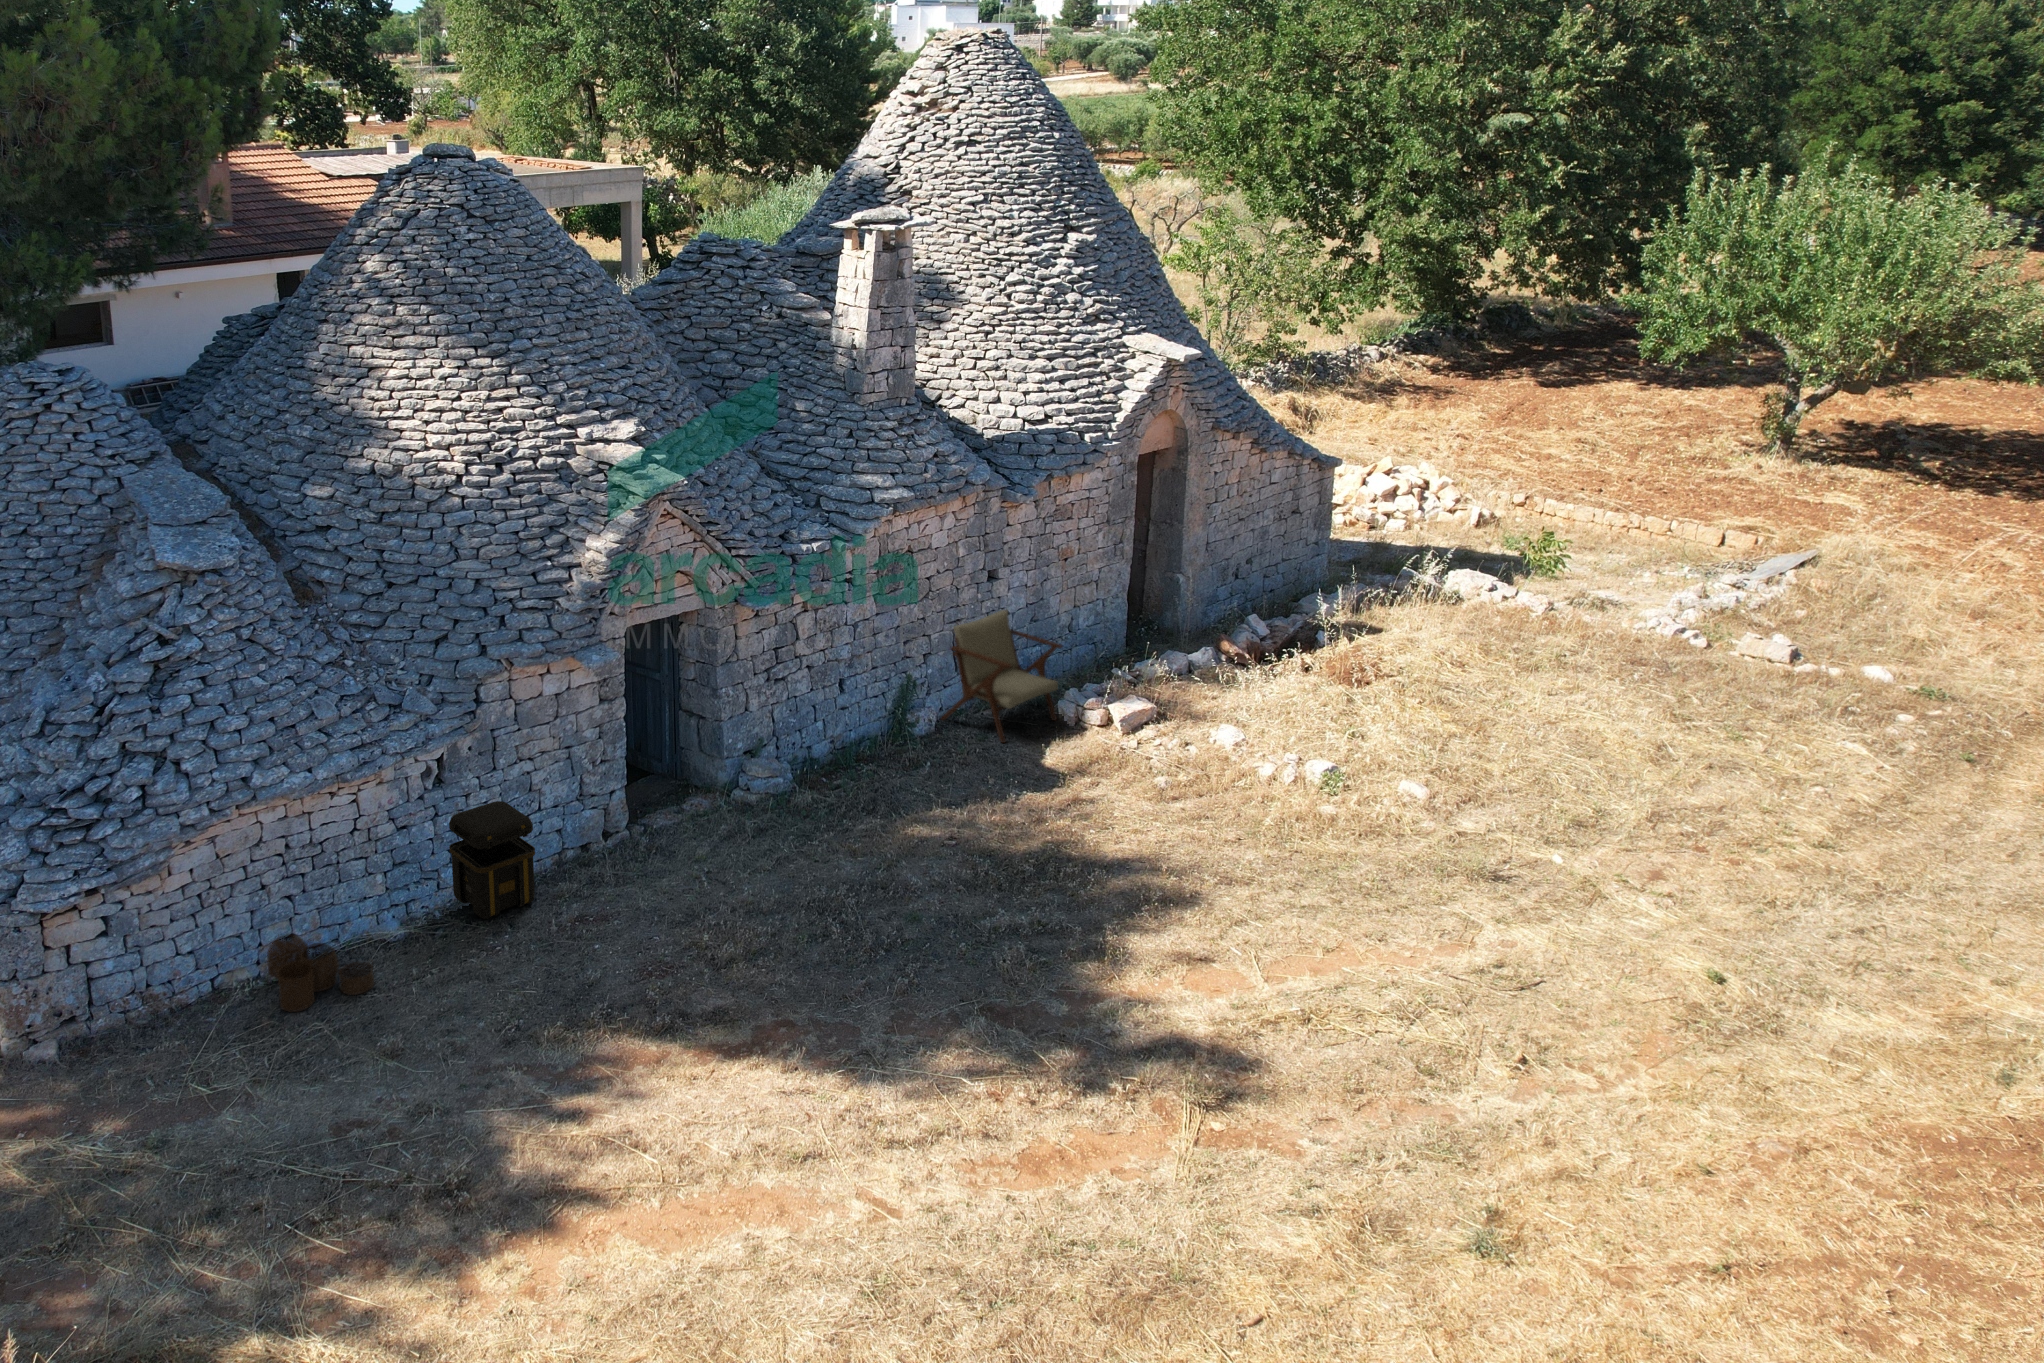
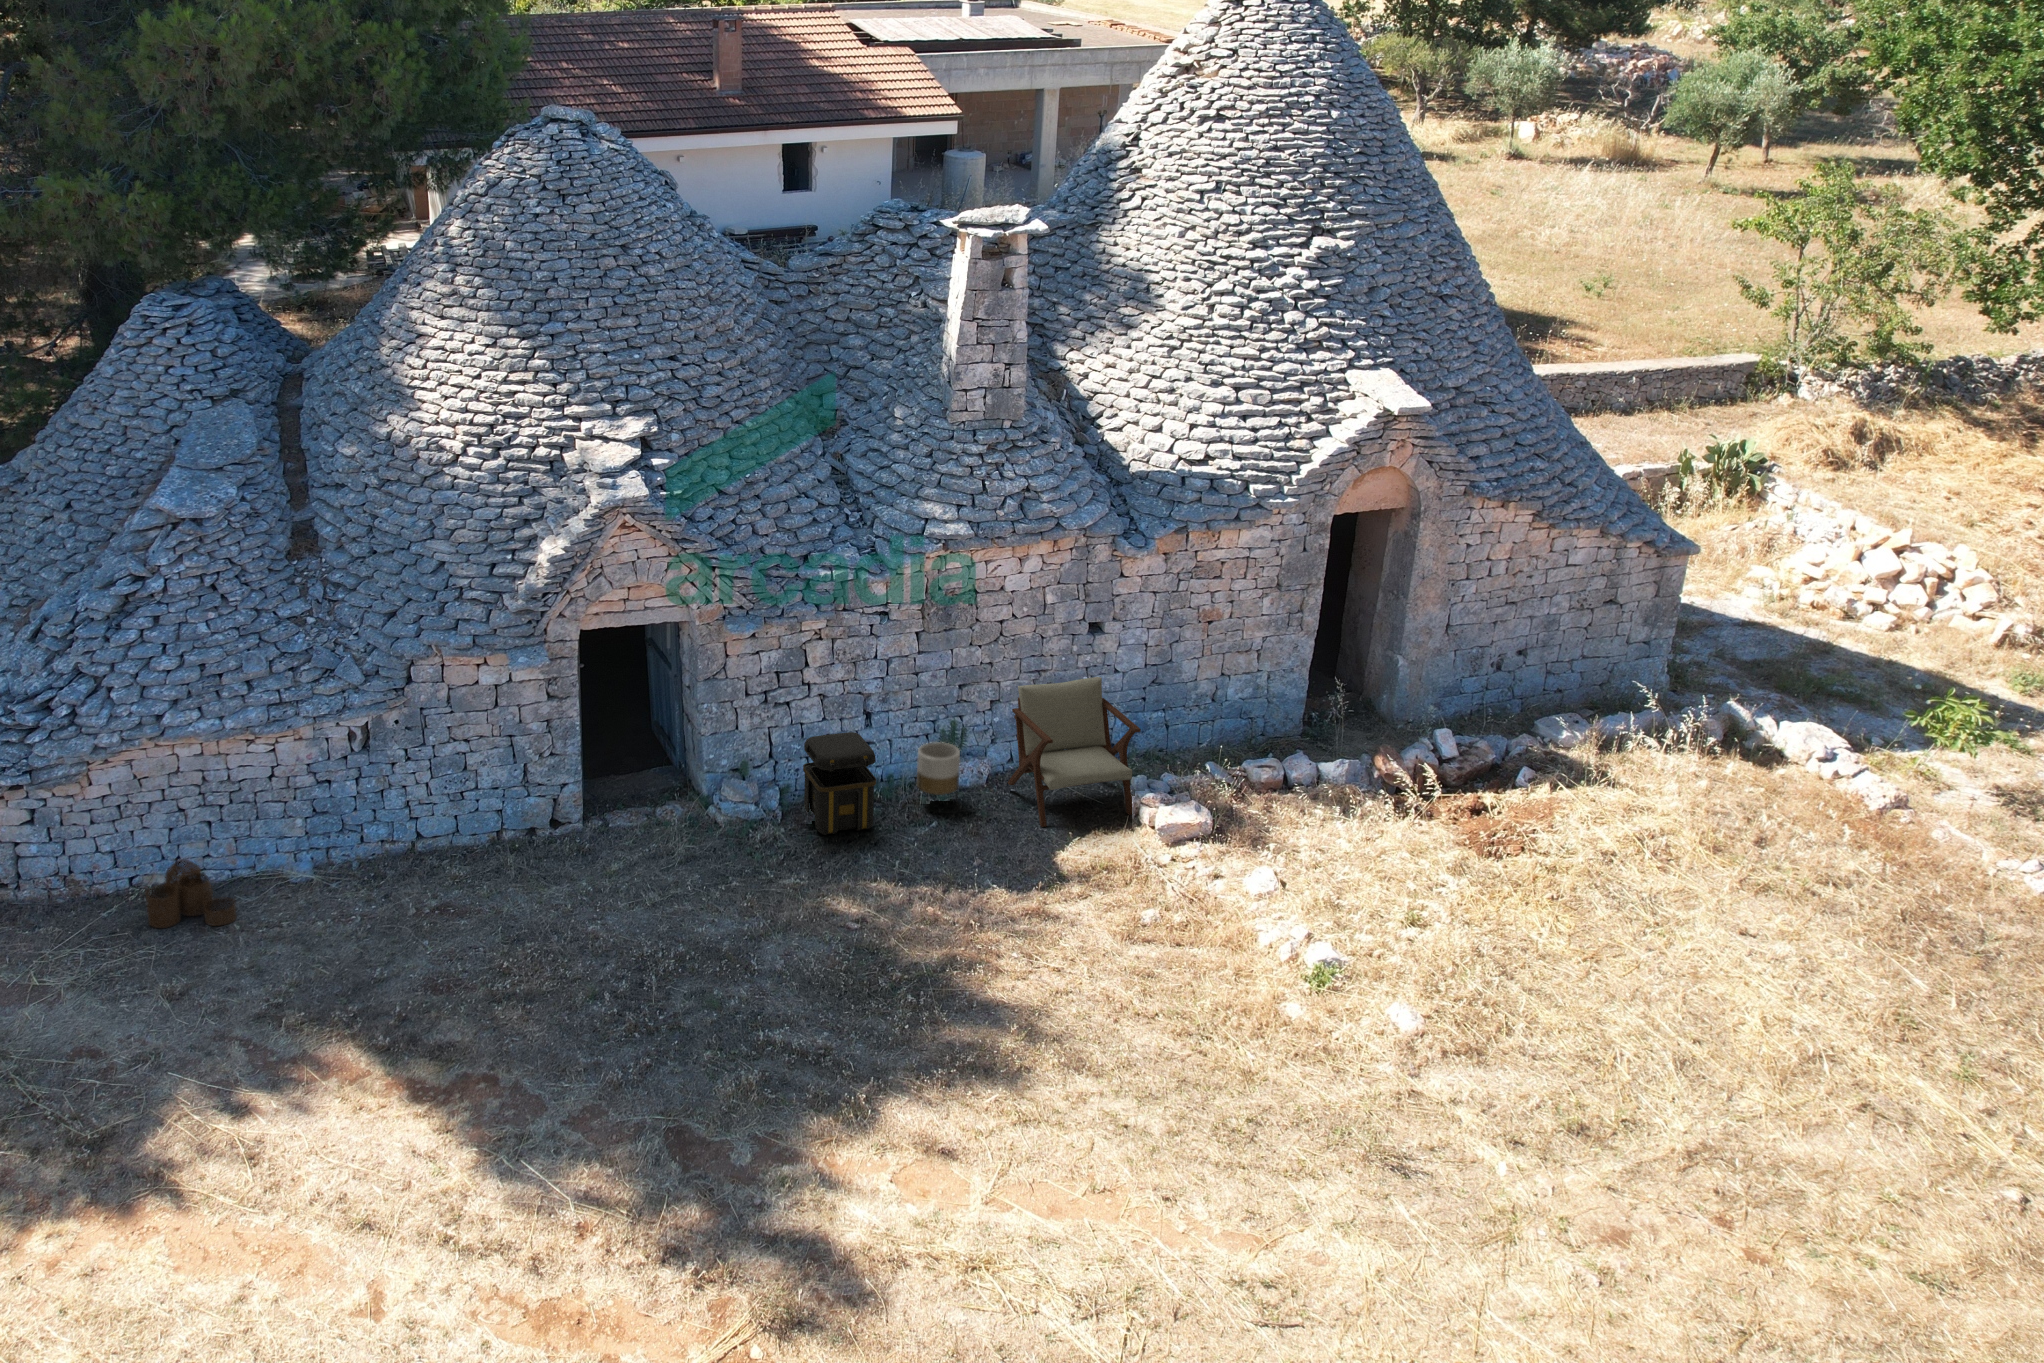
planter: none [886,687,926,749] -> present [917,742,960,806]
toolbox: present [449,801,535,919] -> present [803,732,876,835]

